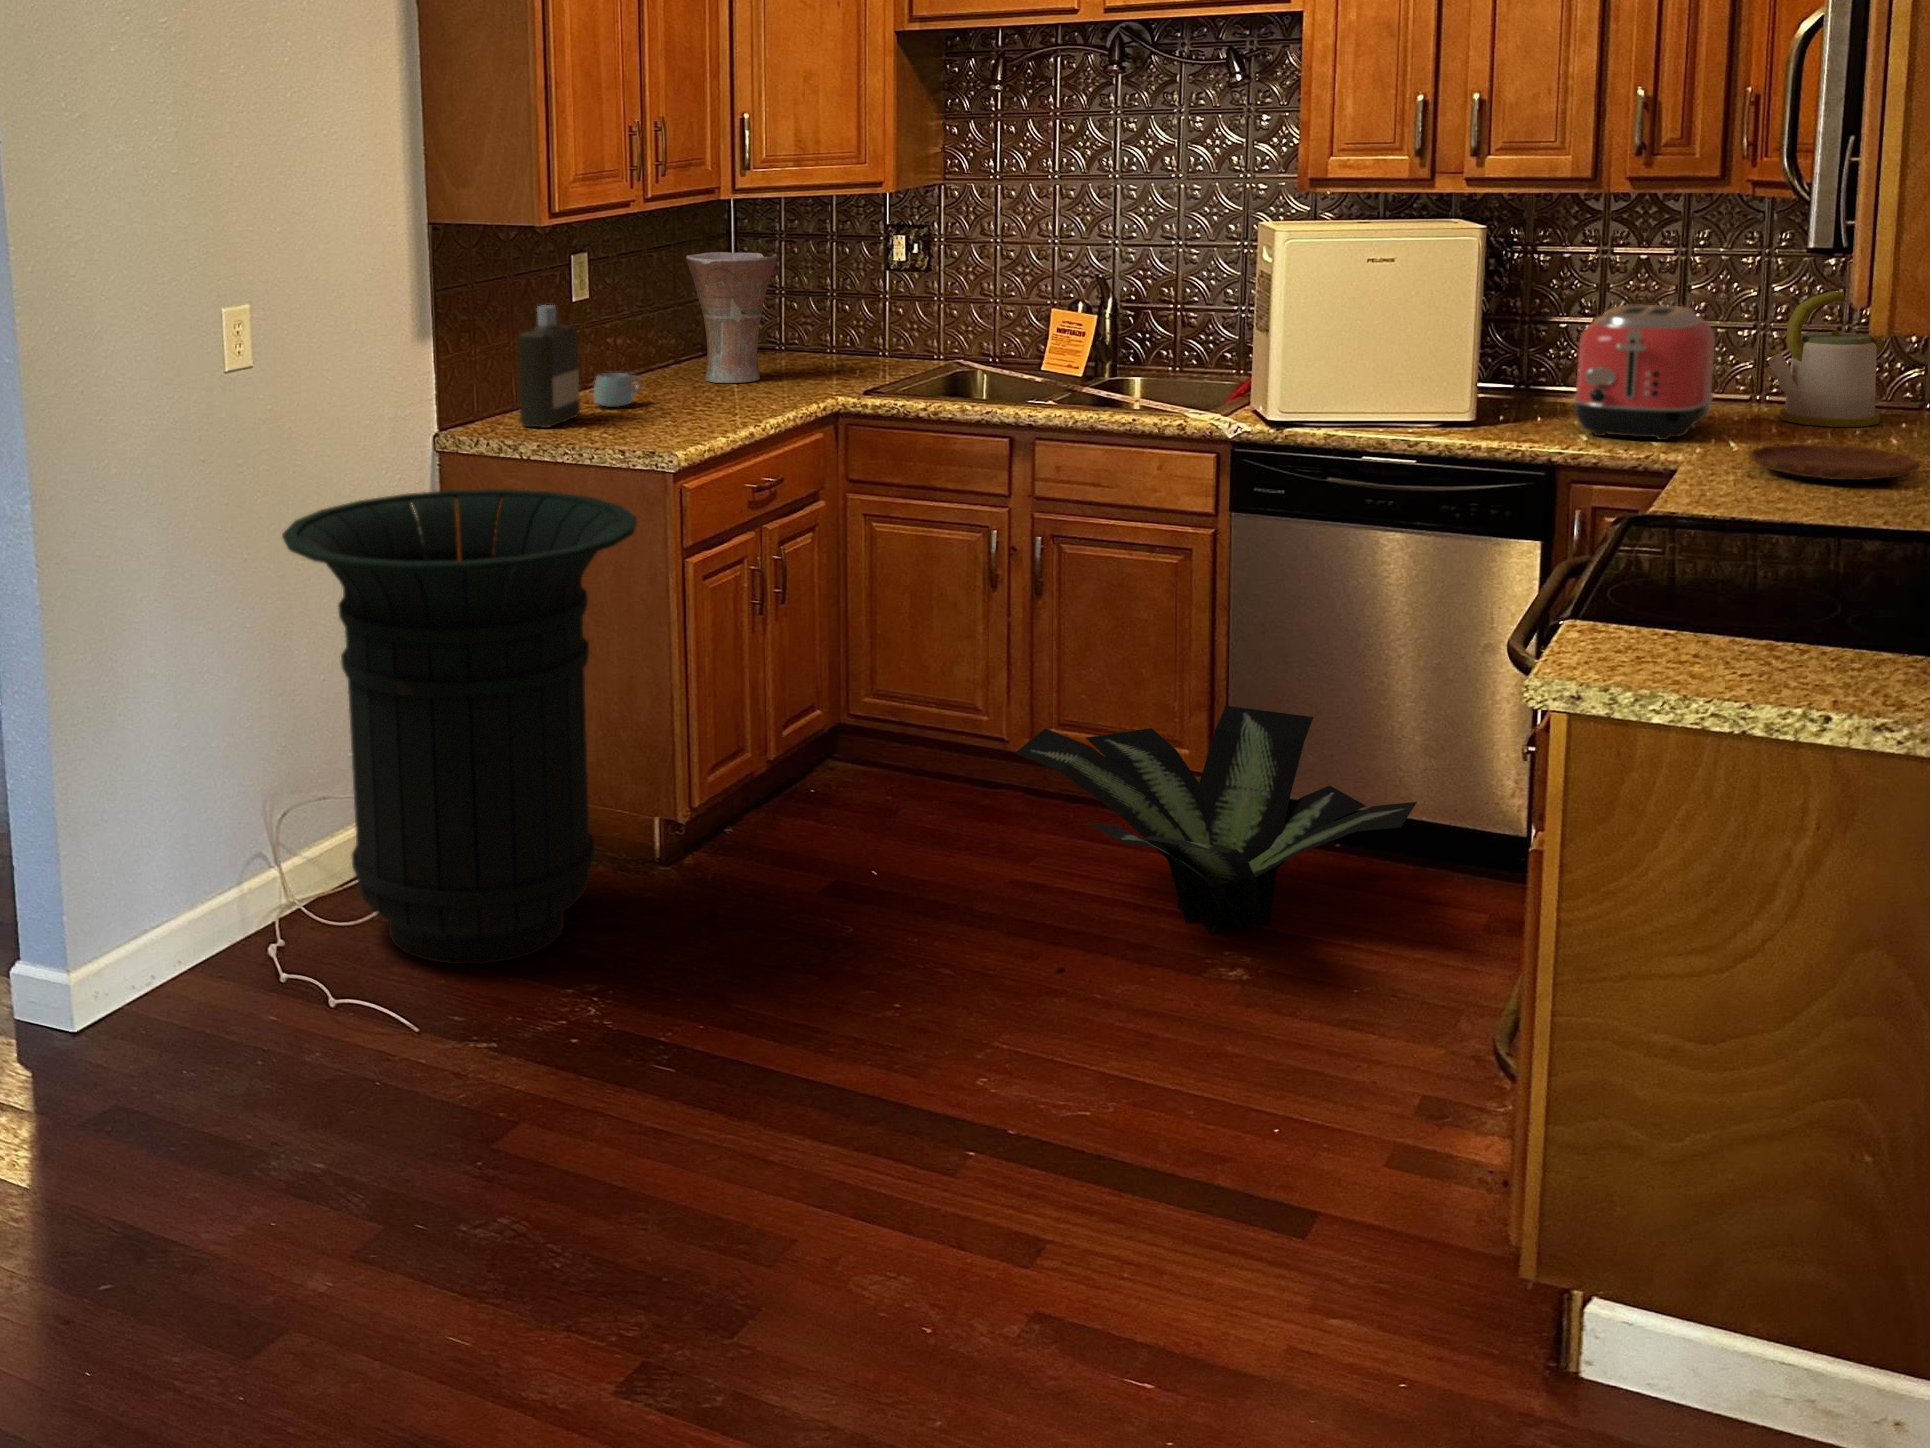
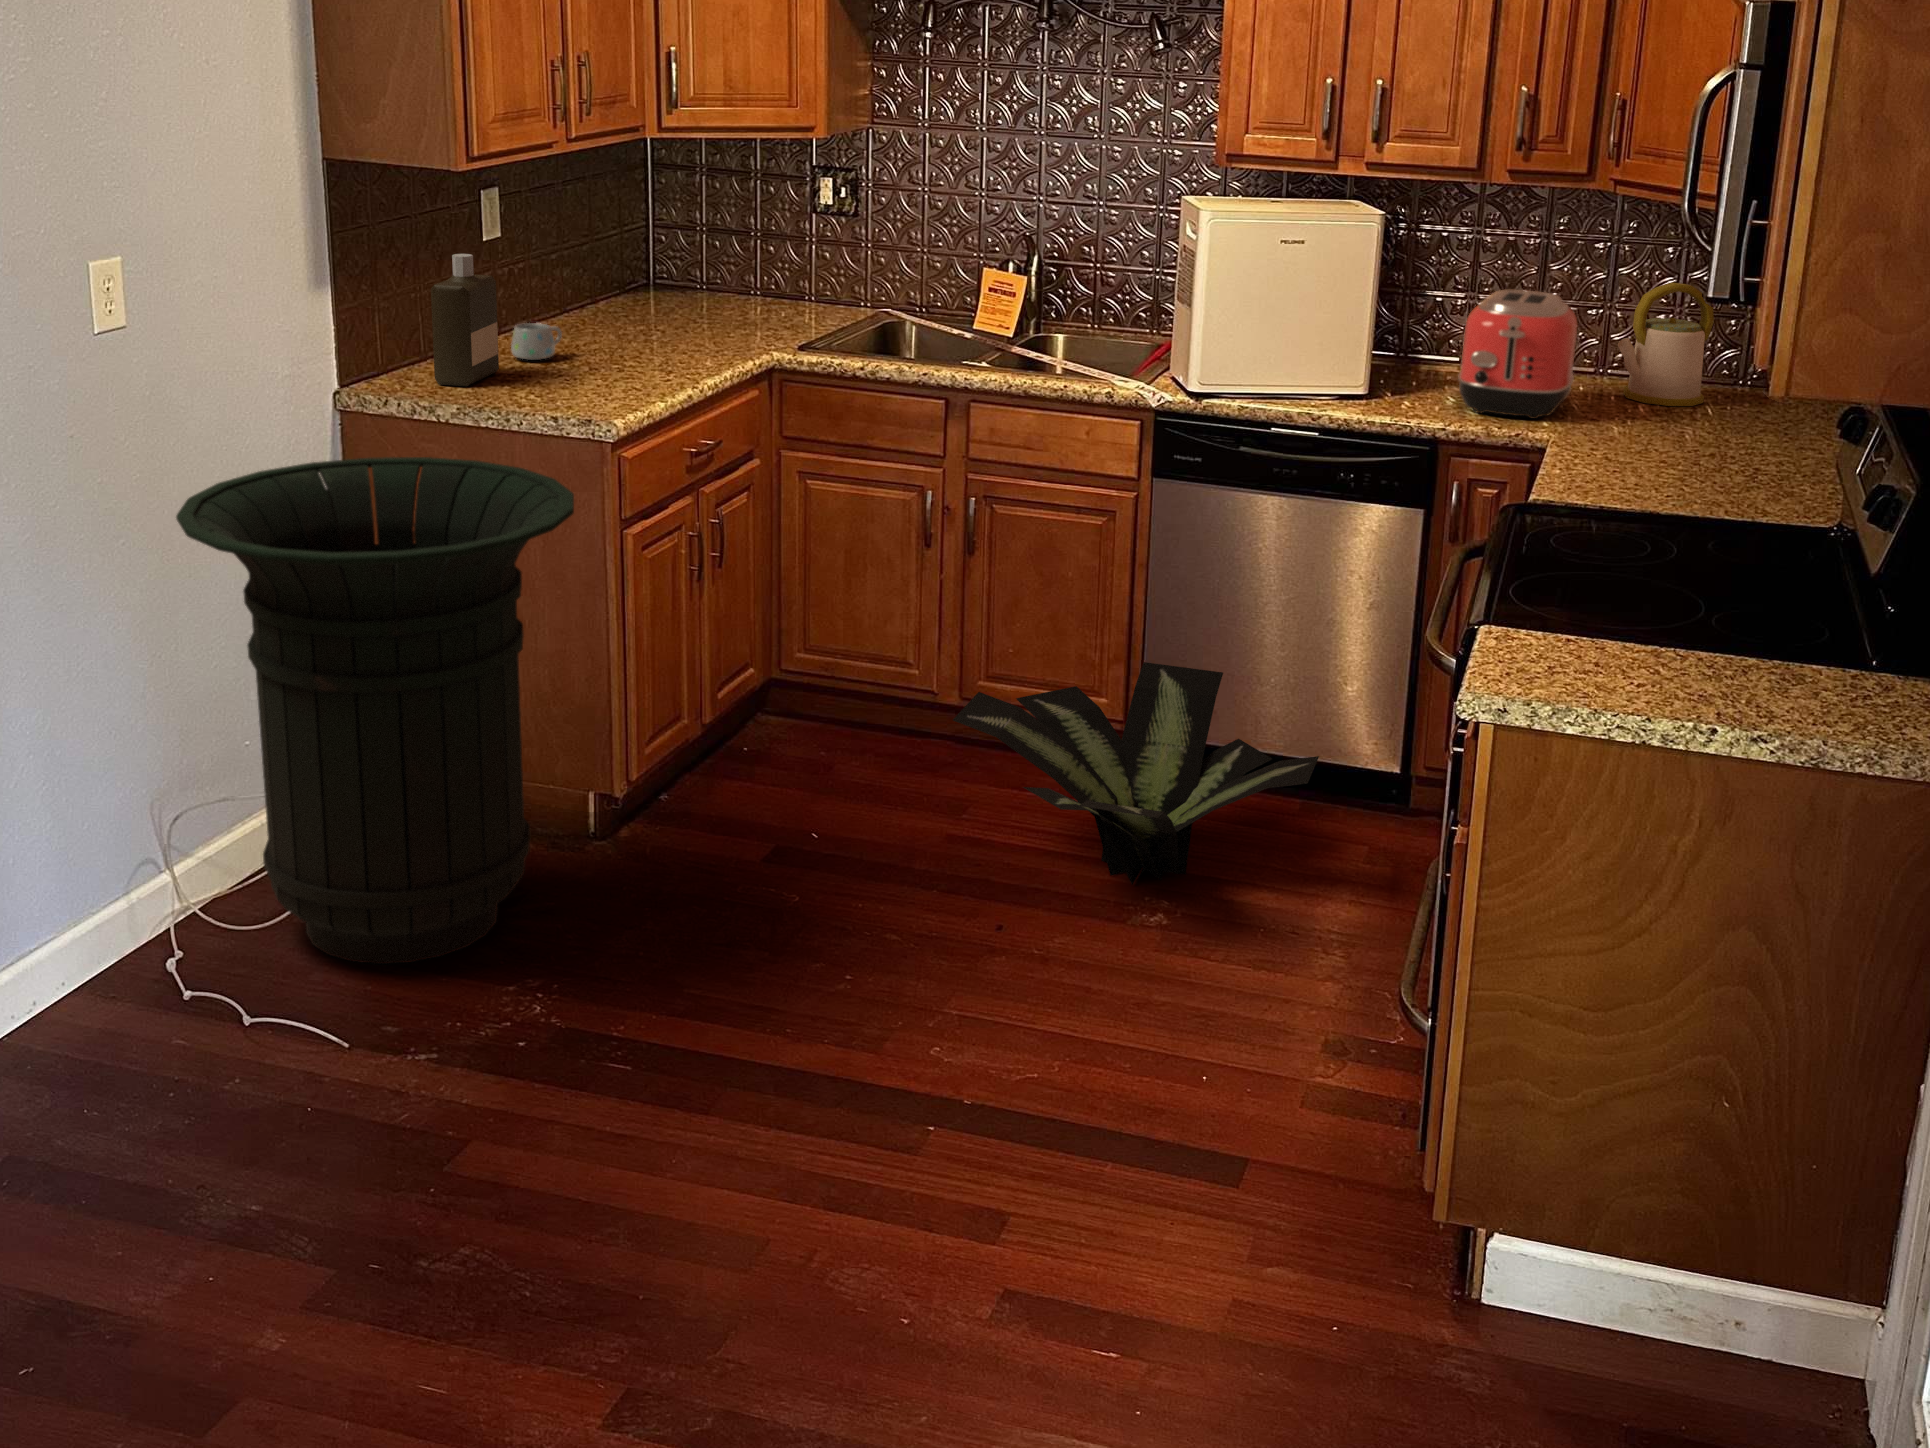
vase: present [686,252,778,383] -> none [605,192,703,332]
tray: present [1749,444,1920,480] -> none [1608,429,1747,467]

